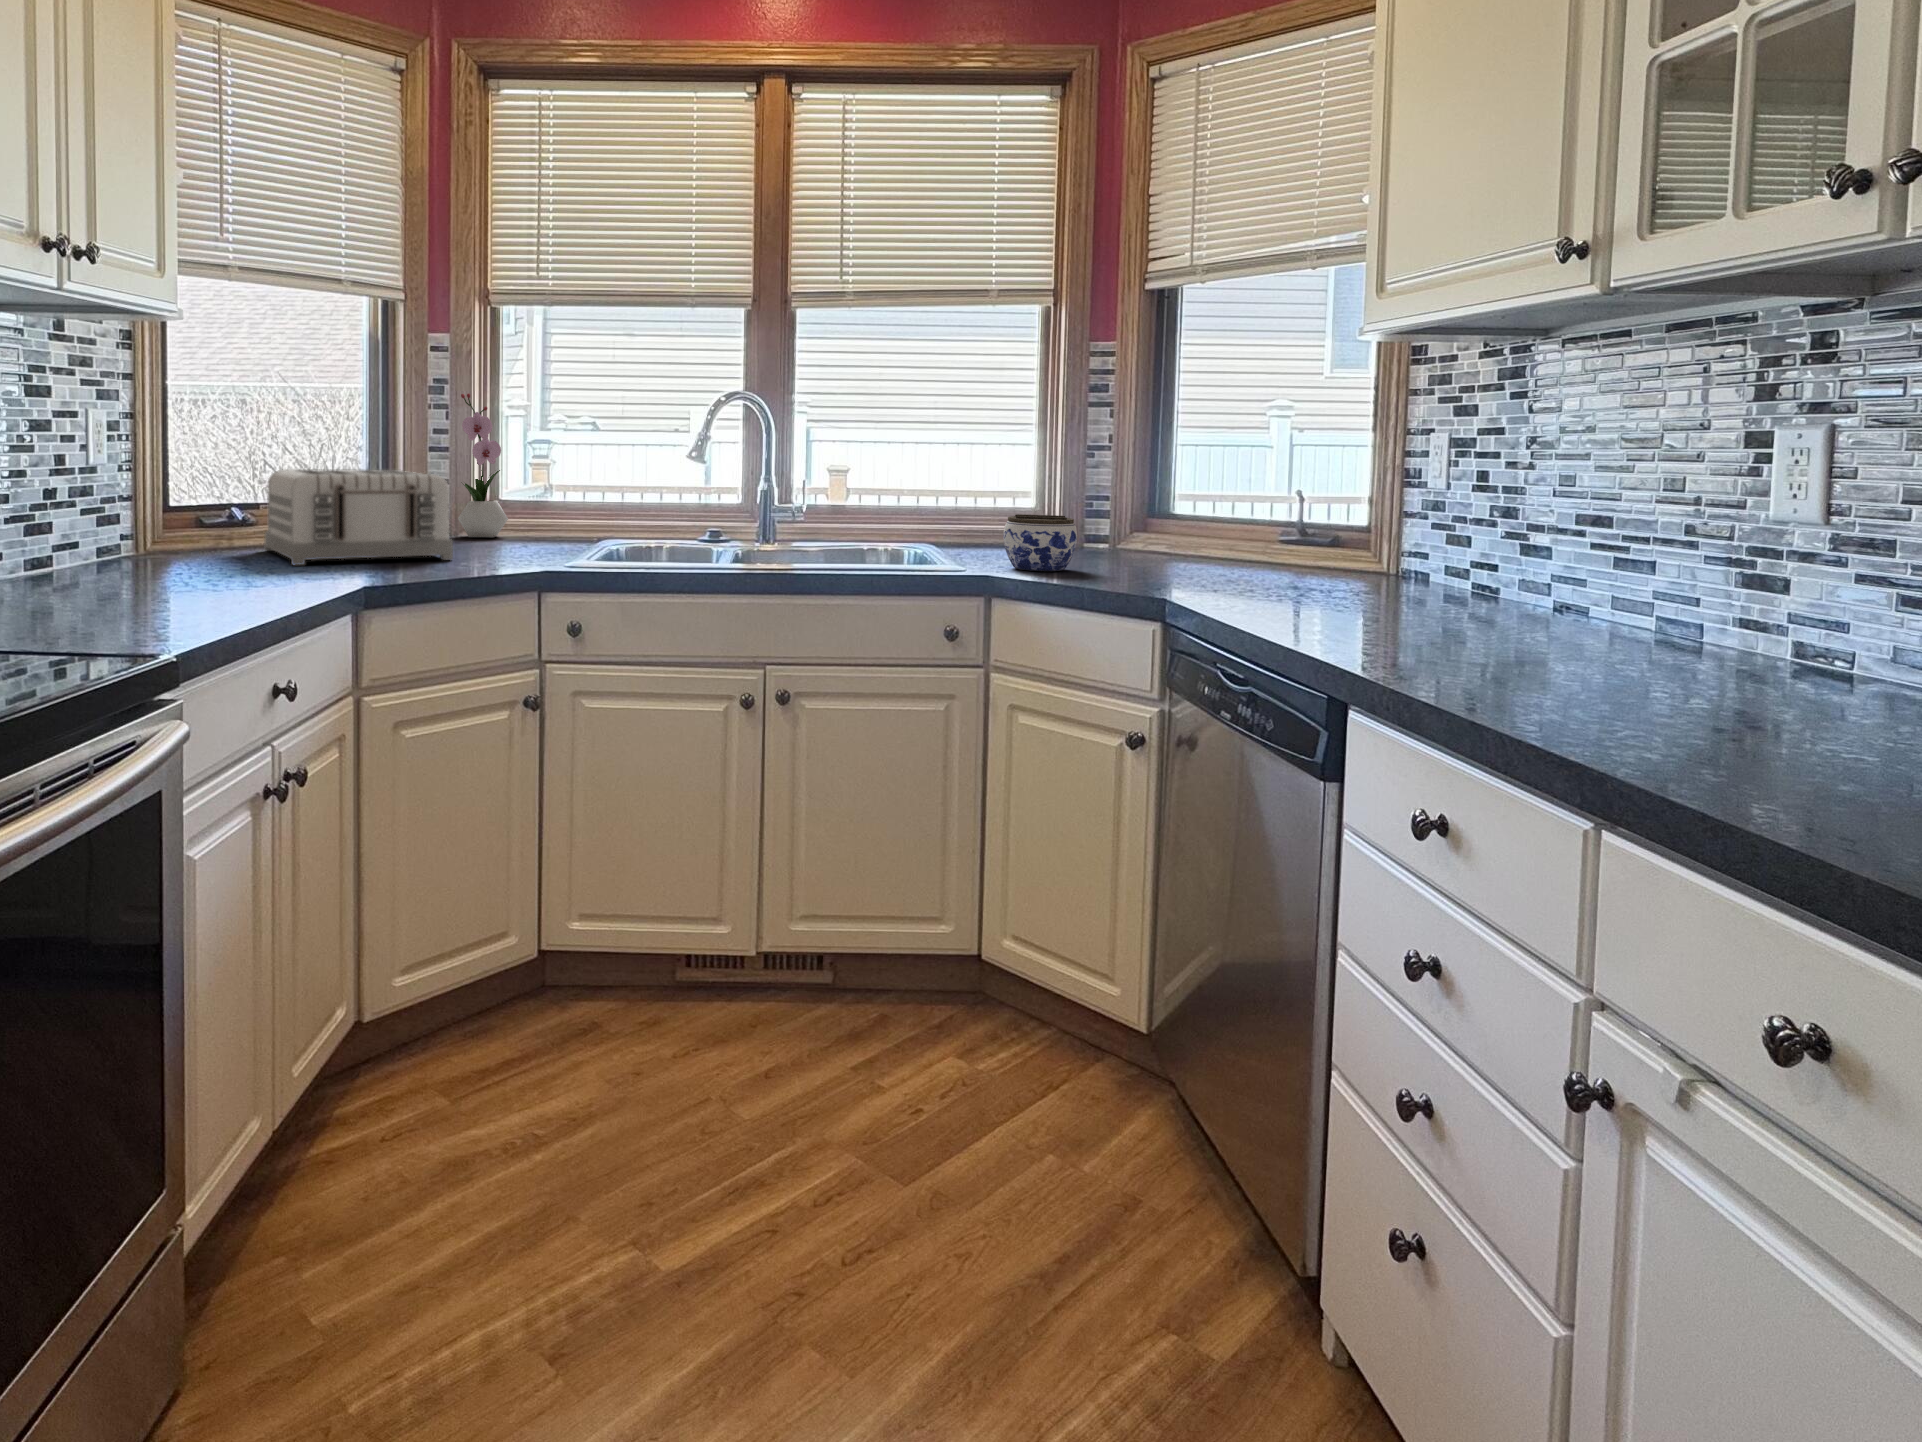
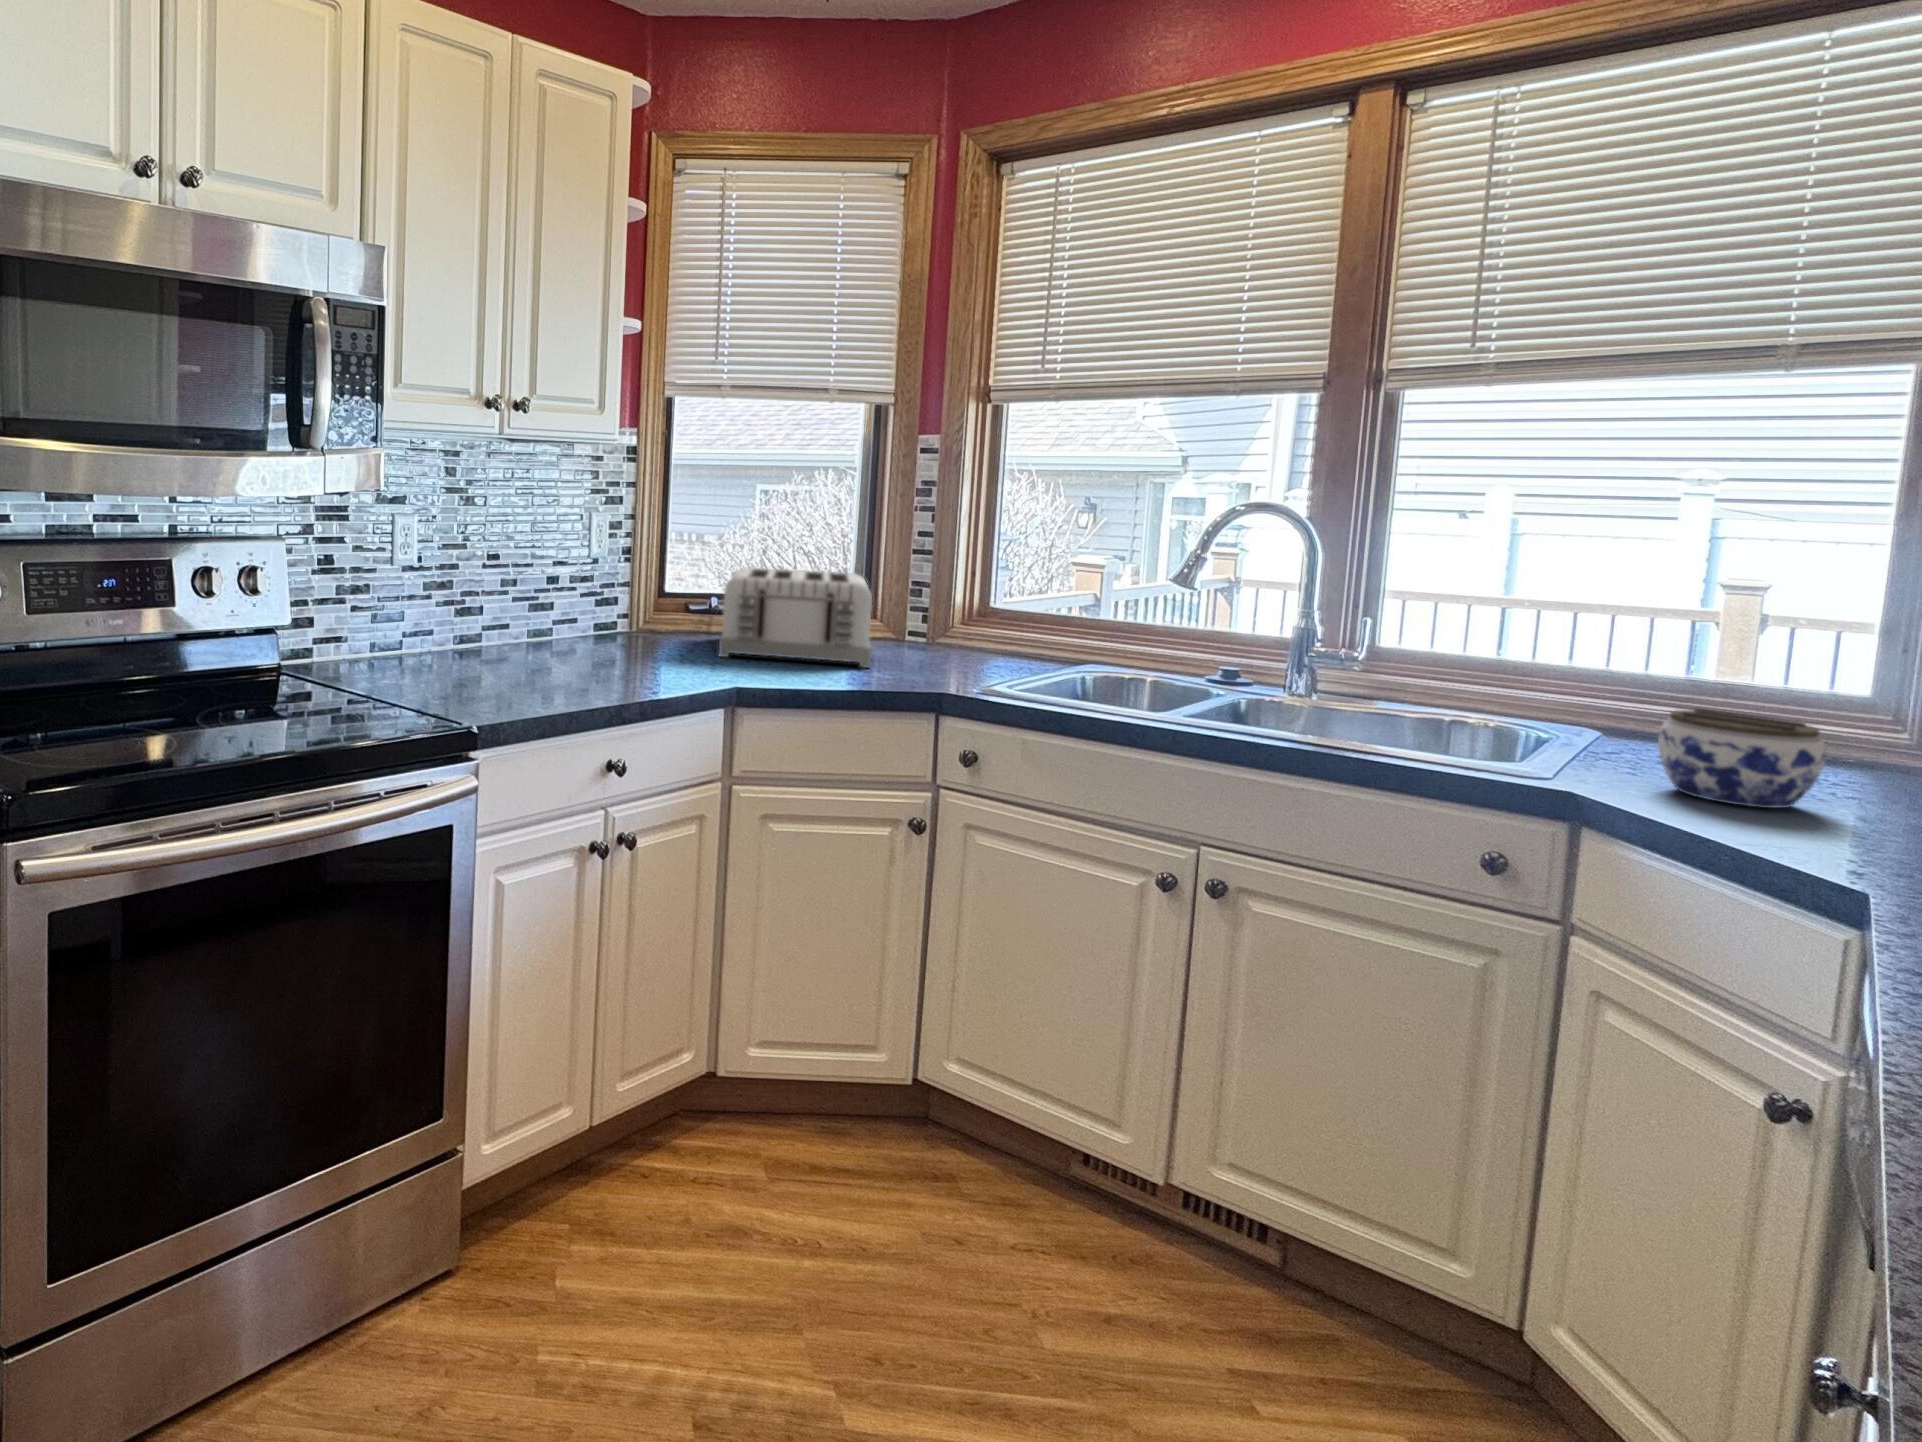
flower arrangement: present [458,393,508,537] -> none [938,496,999,645]

